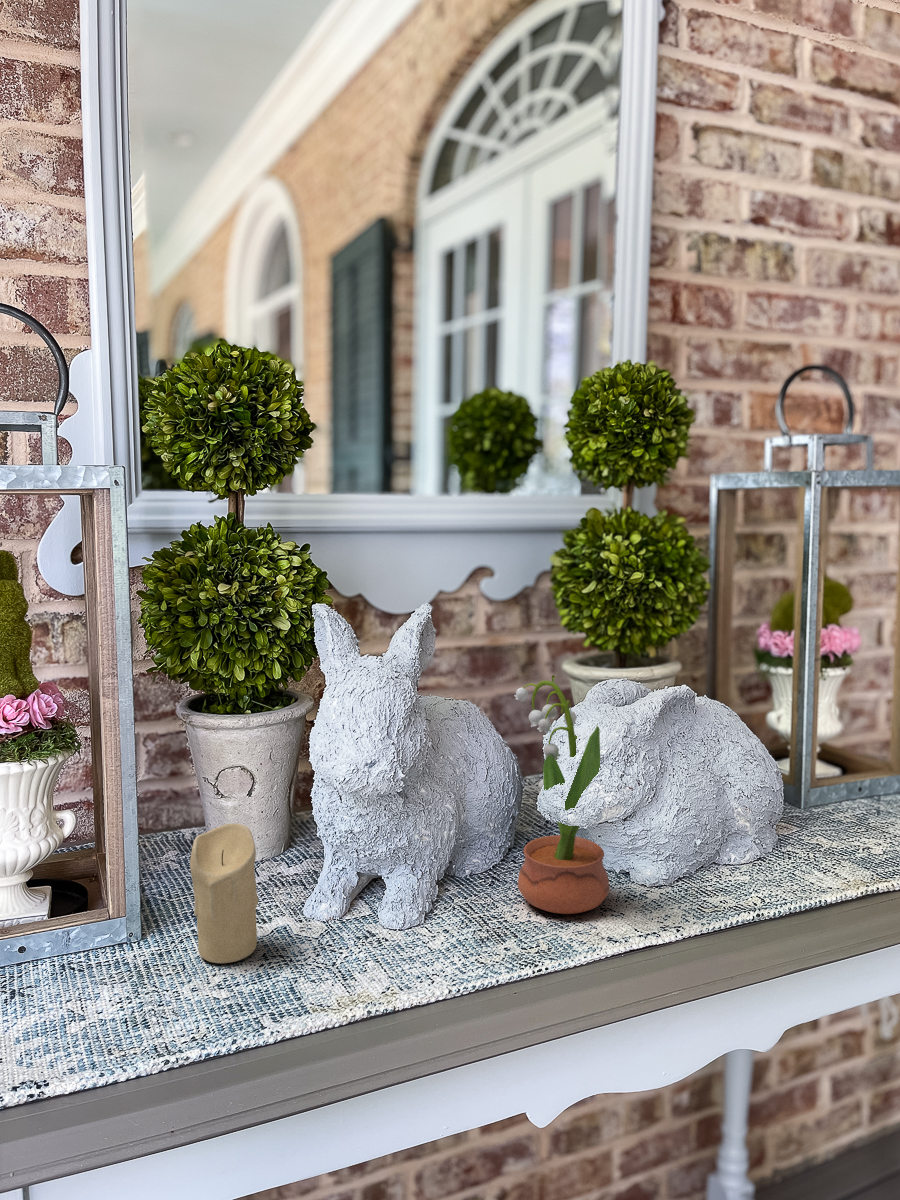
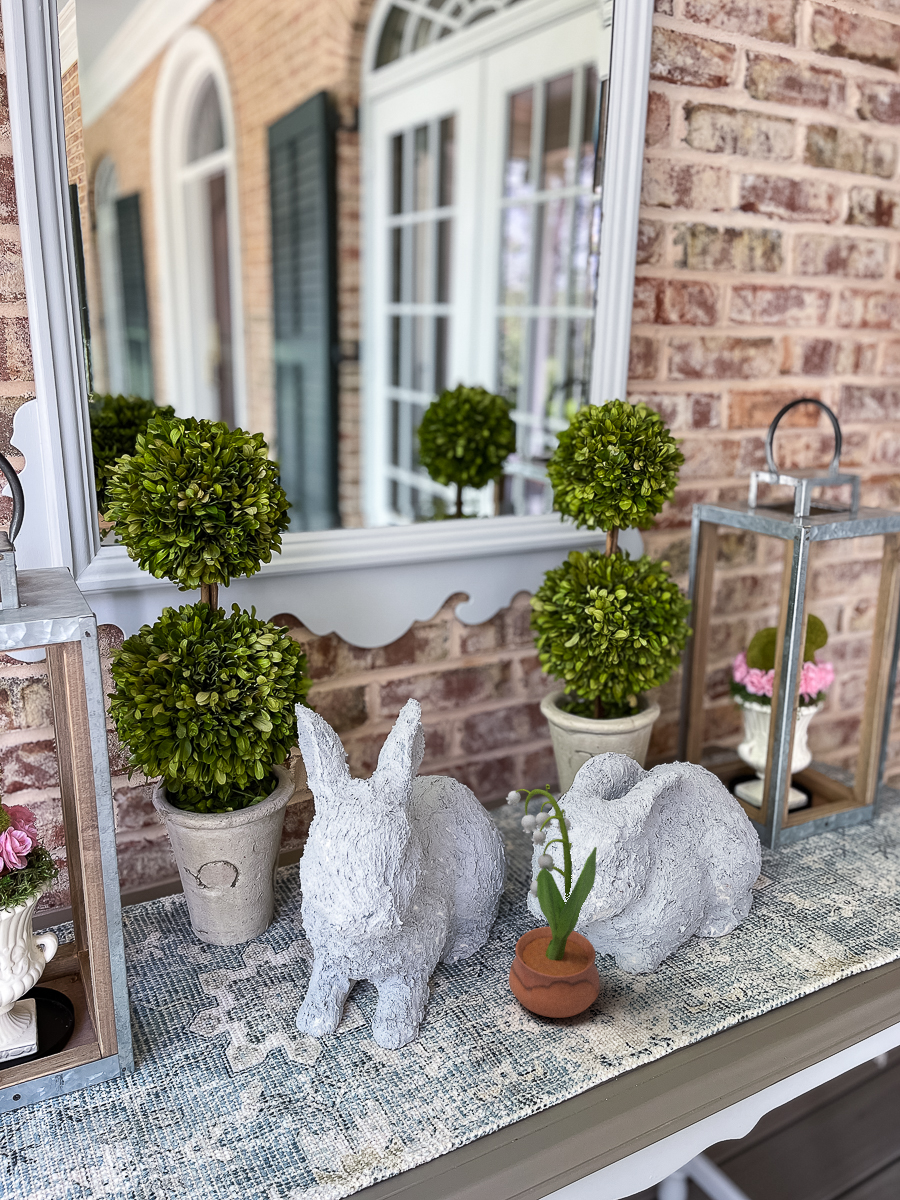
candle: present [190,823,258,963] -> none [184,963,254,1107]

